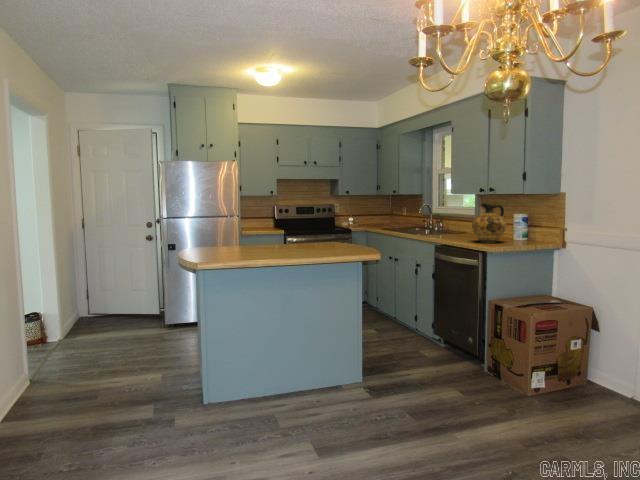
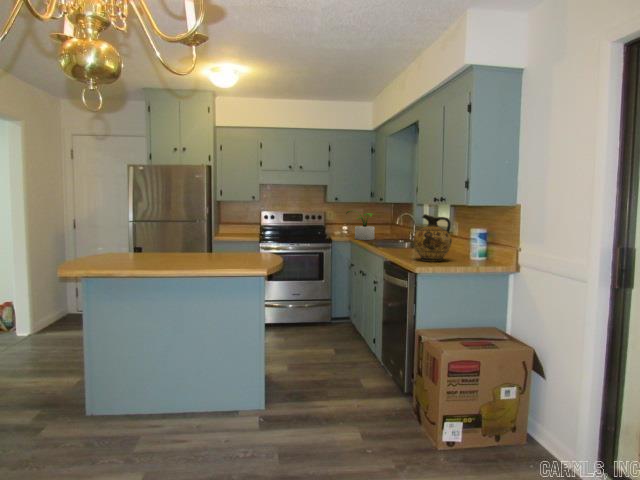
potted plant: none [364,203,397,229] -> present [346,210,375,240]

